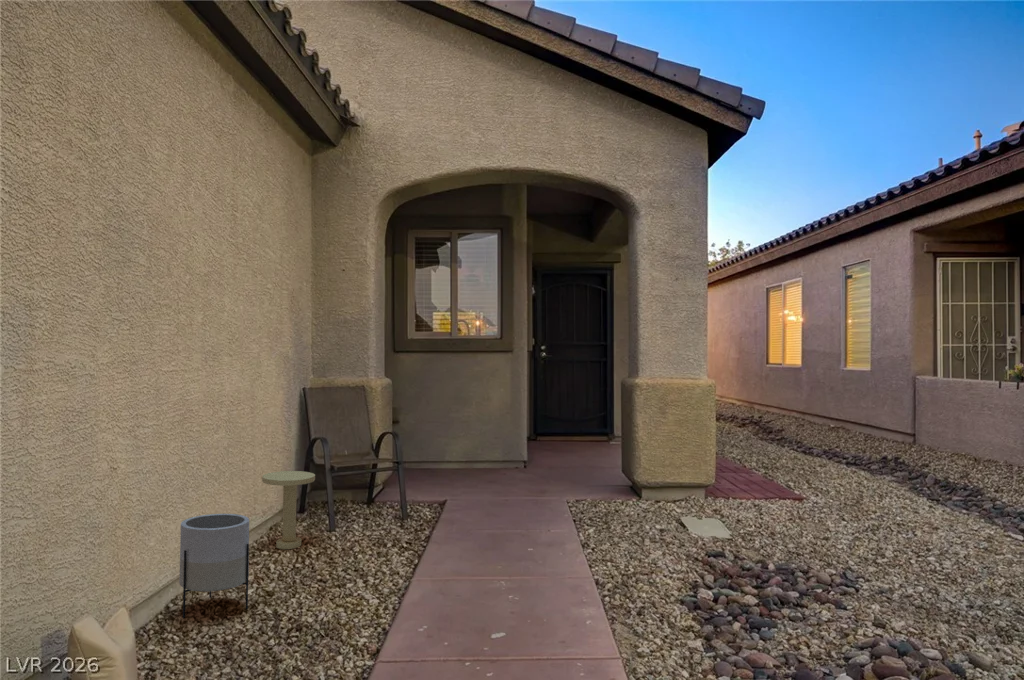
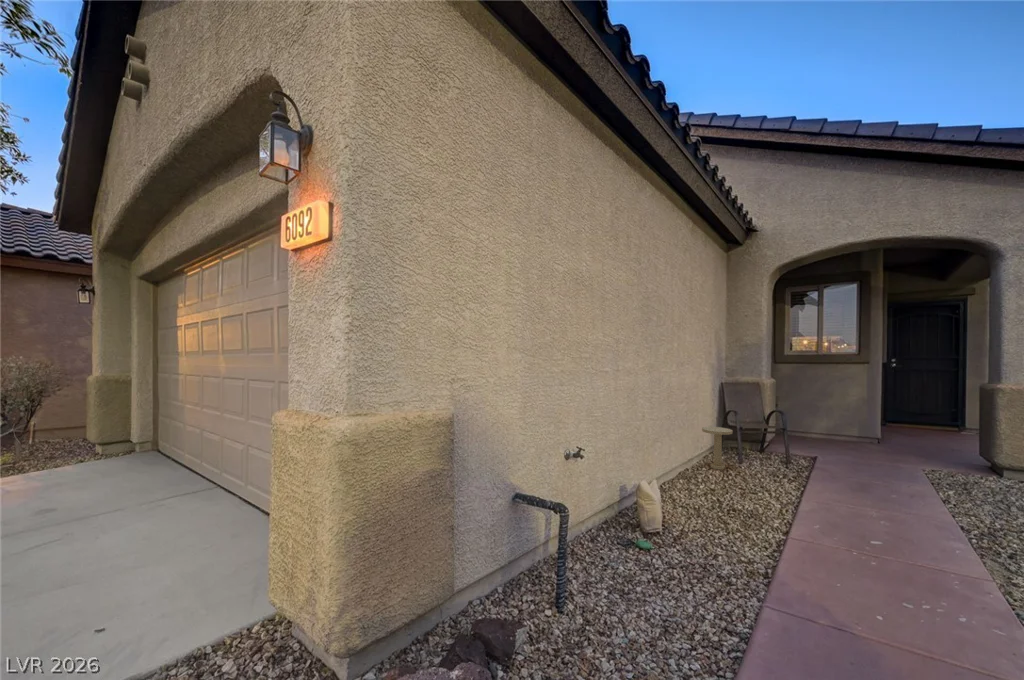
planter: present [179,514,249,618] -> none [667,443,702,495]

